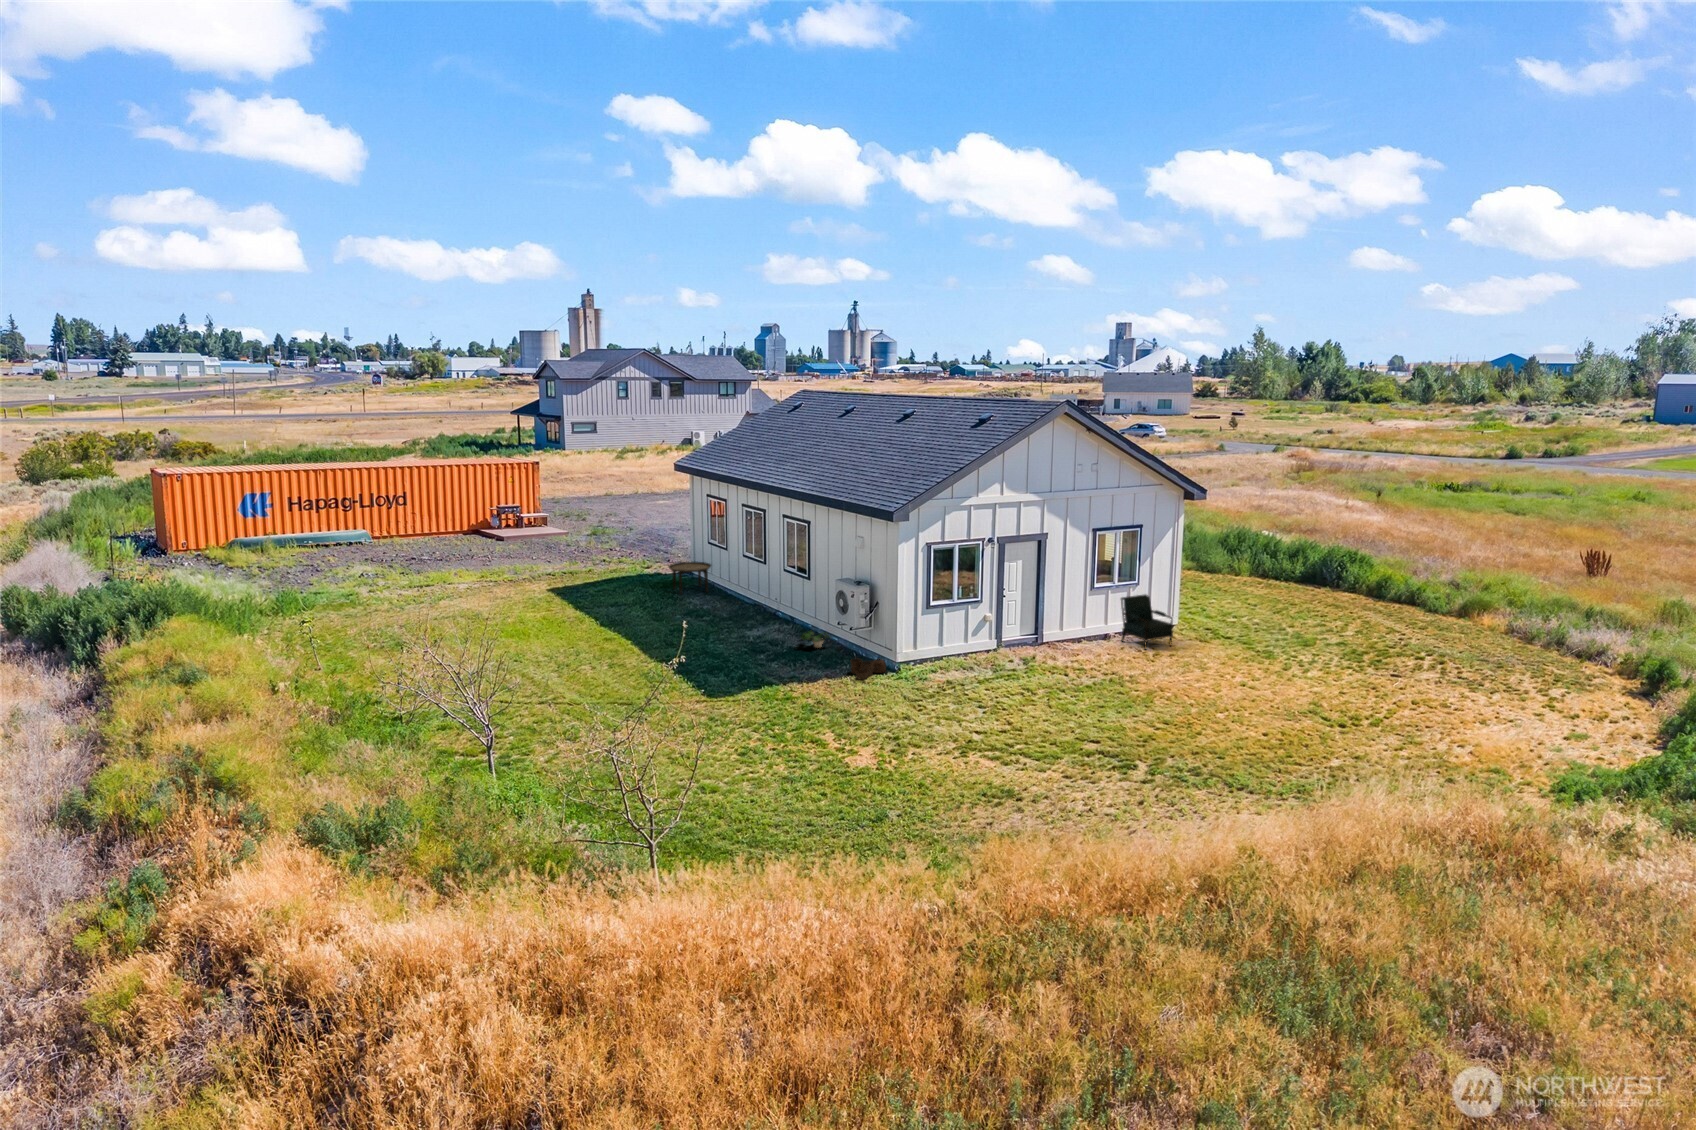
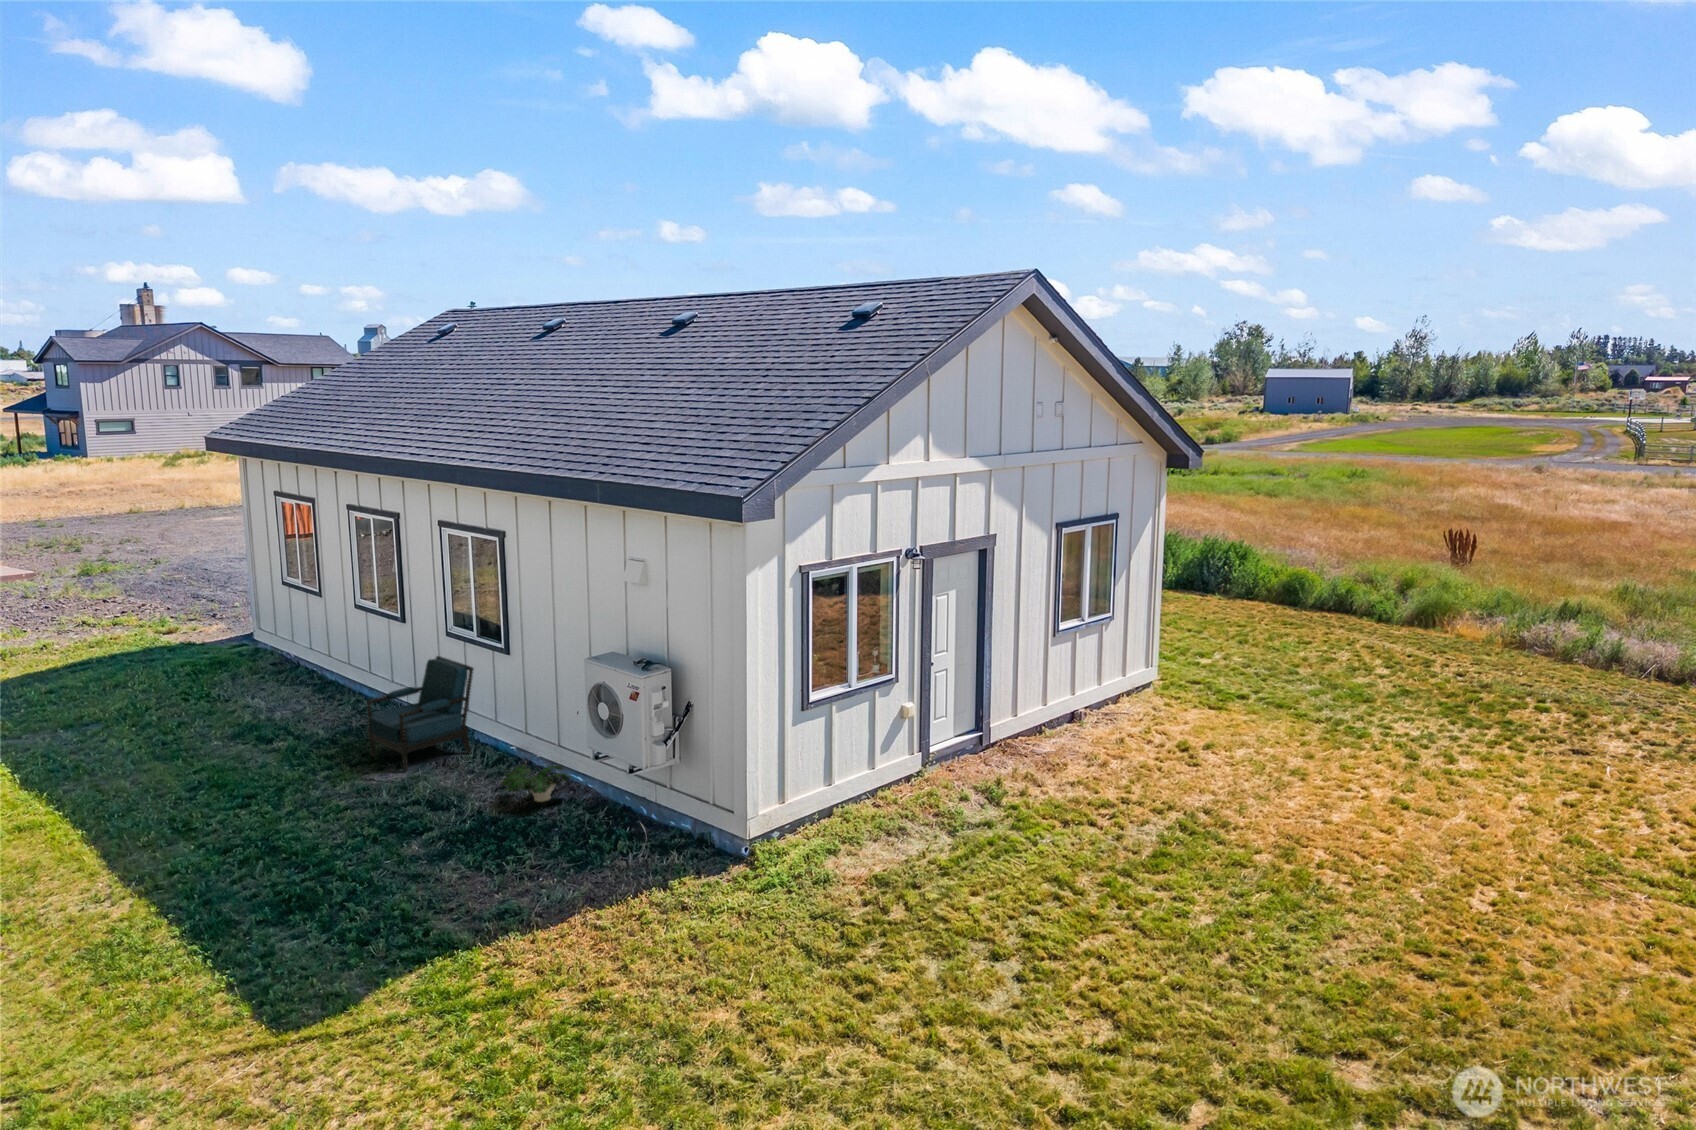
round table: present [668,562,711,594] -> none [199,619,294,687]
chair: present [1121,595,1173,649] -> present [367,656,474,772]
woven basket: present [851,658,886,679] -> none [641,830,721,897]

